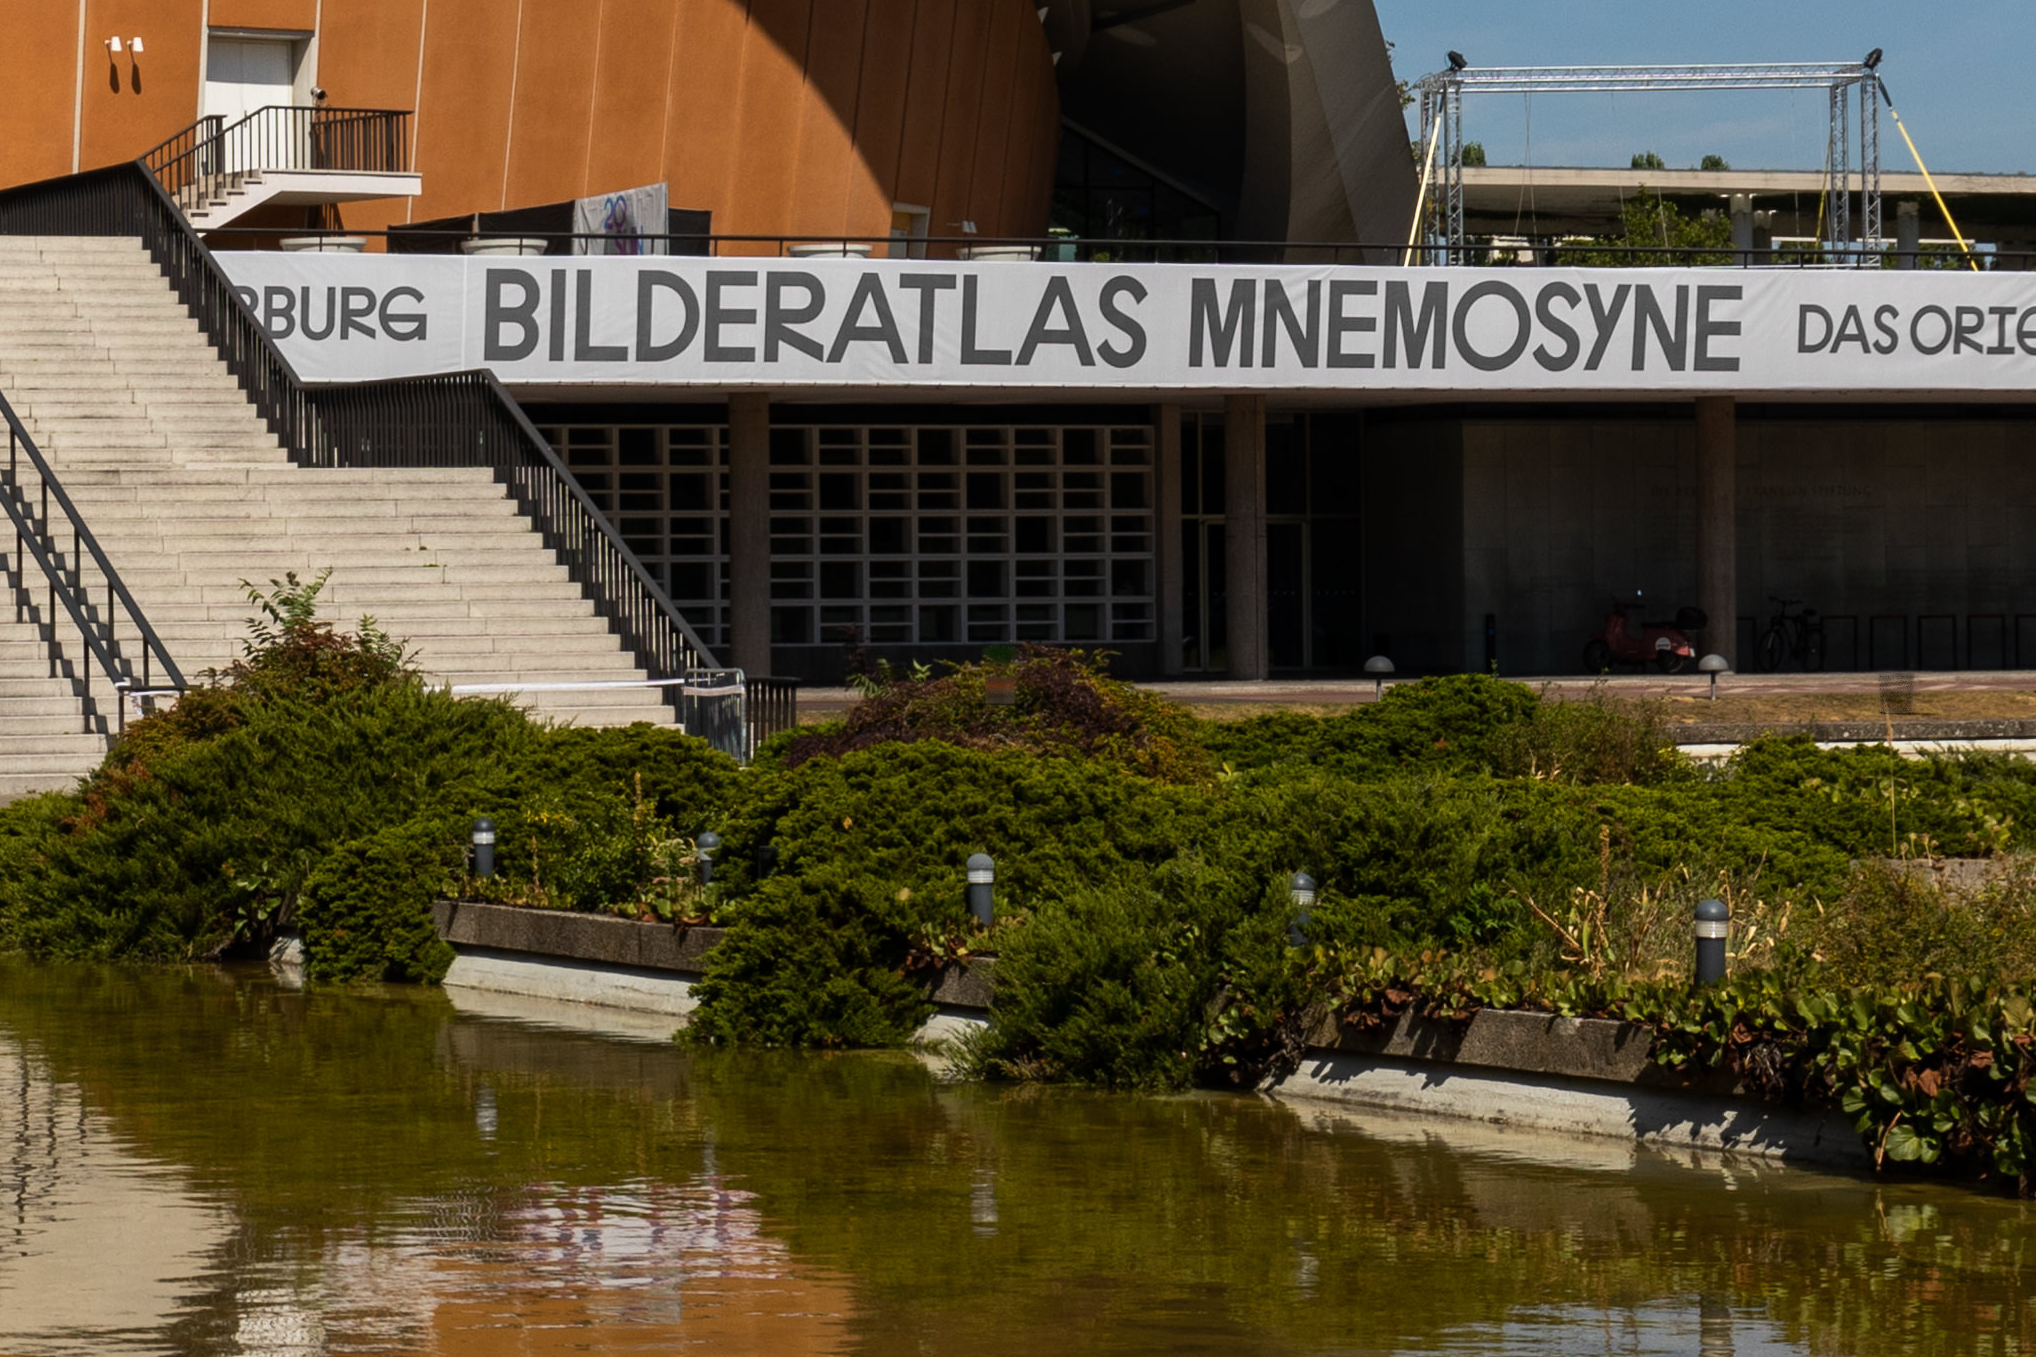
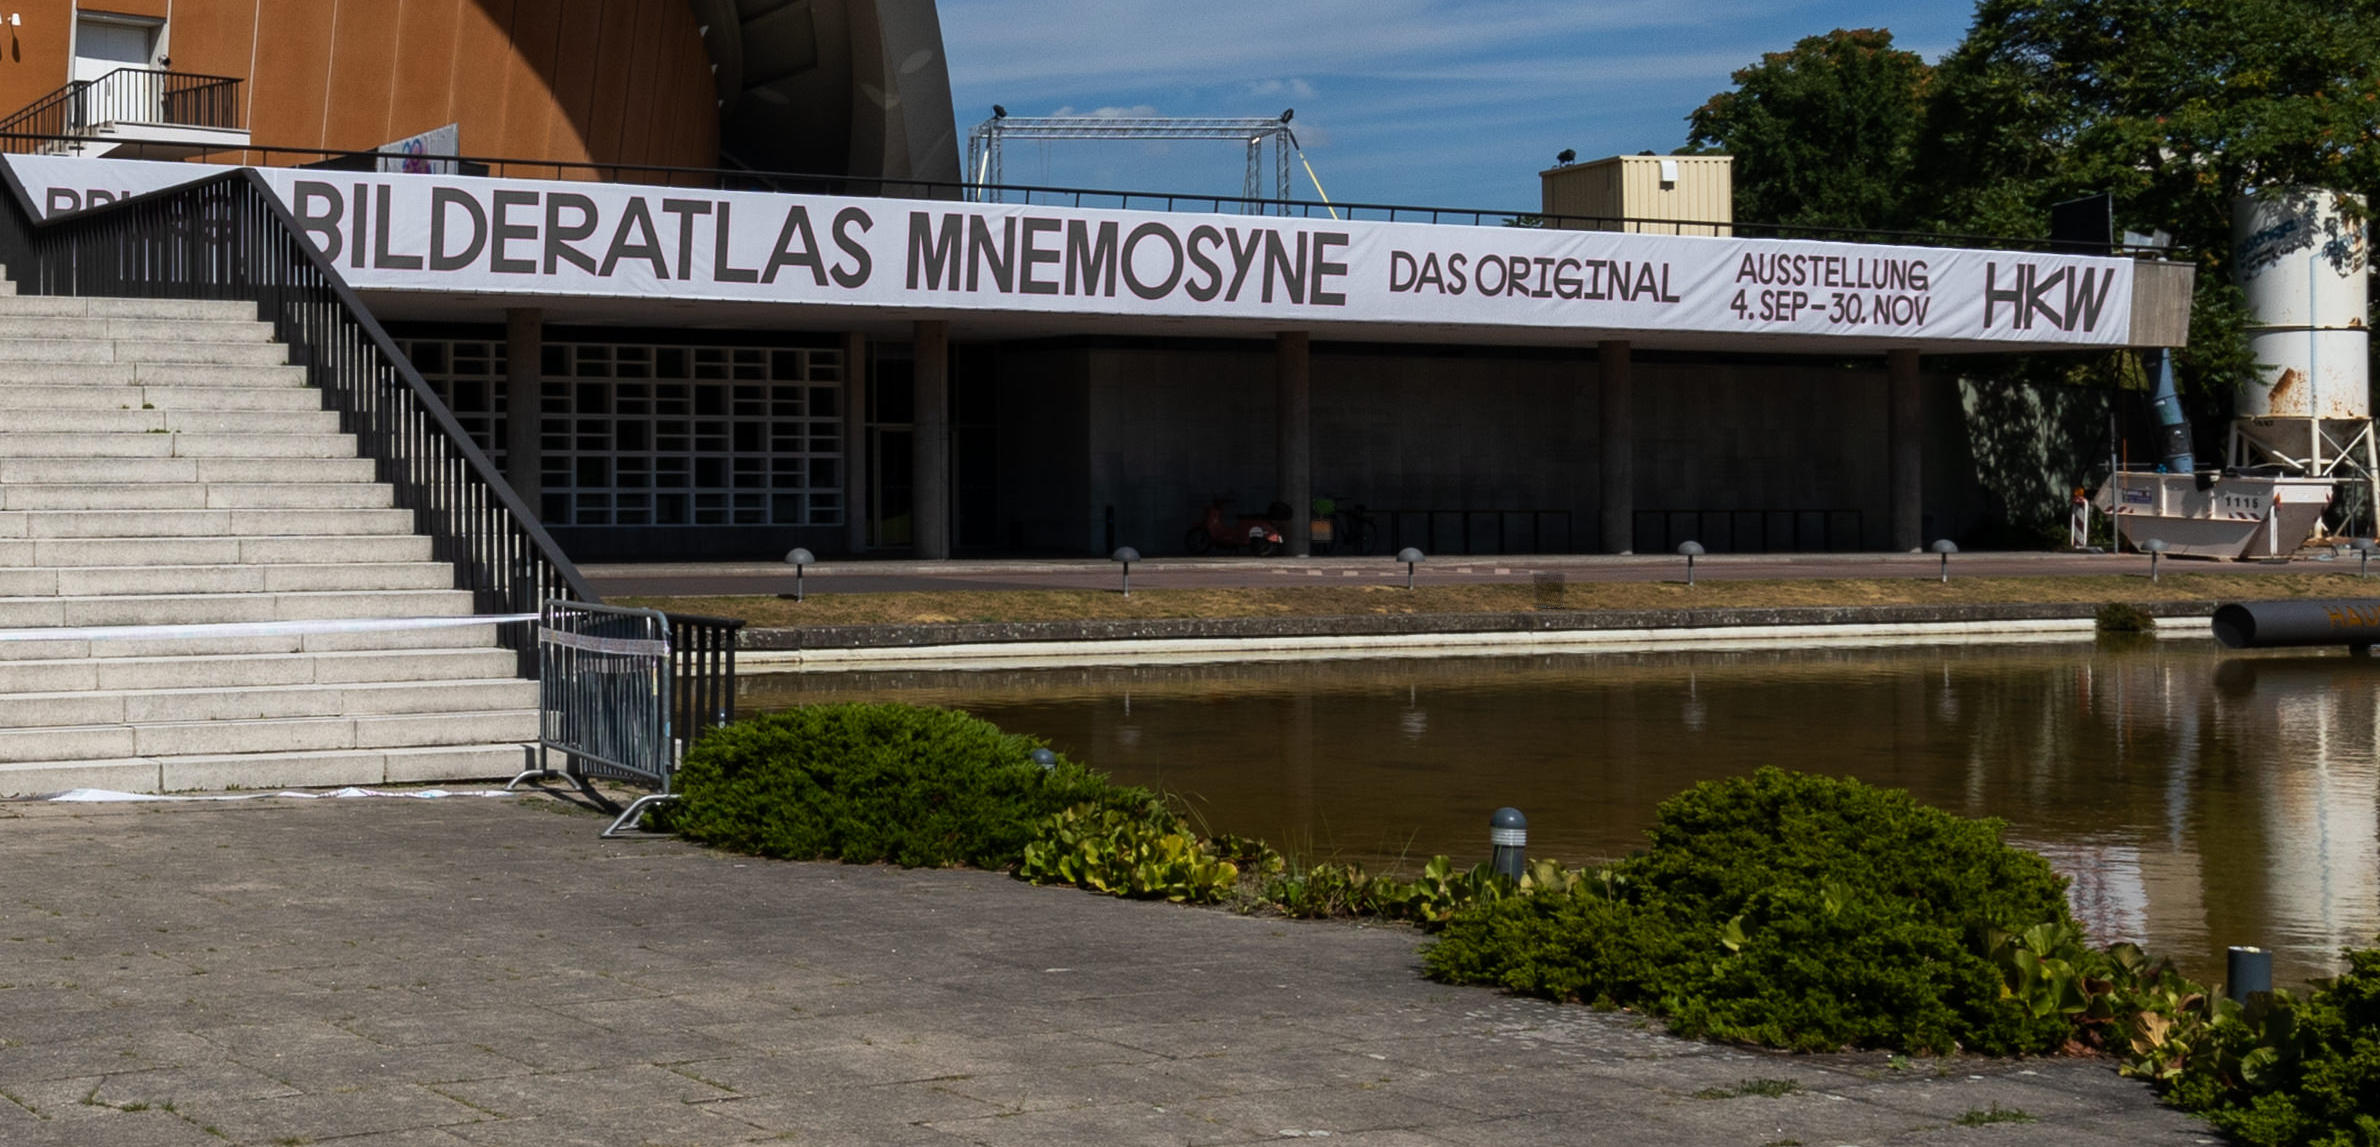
potted tree: present [985,645,1020,704] -> present [1312,500,1335,540]

